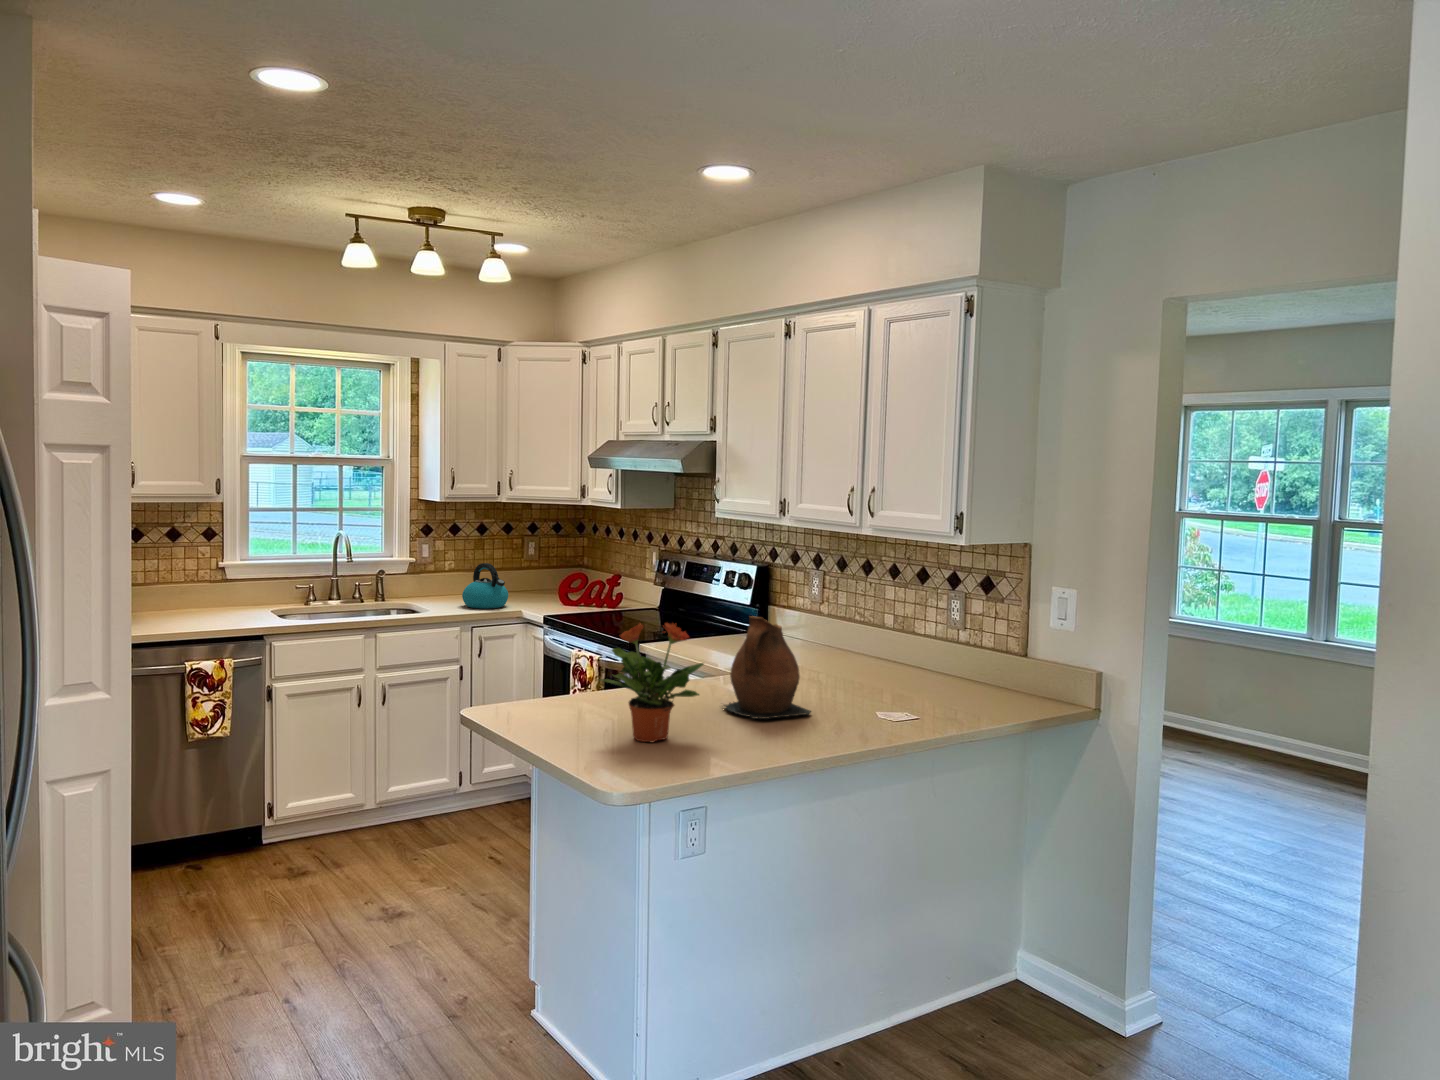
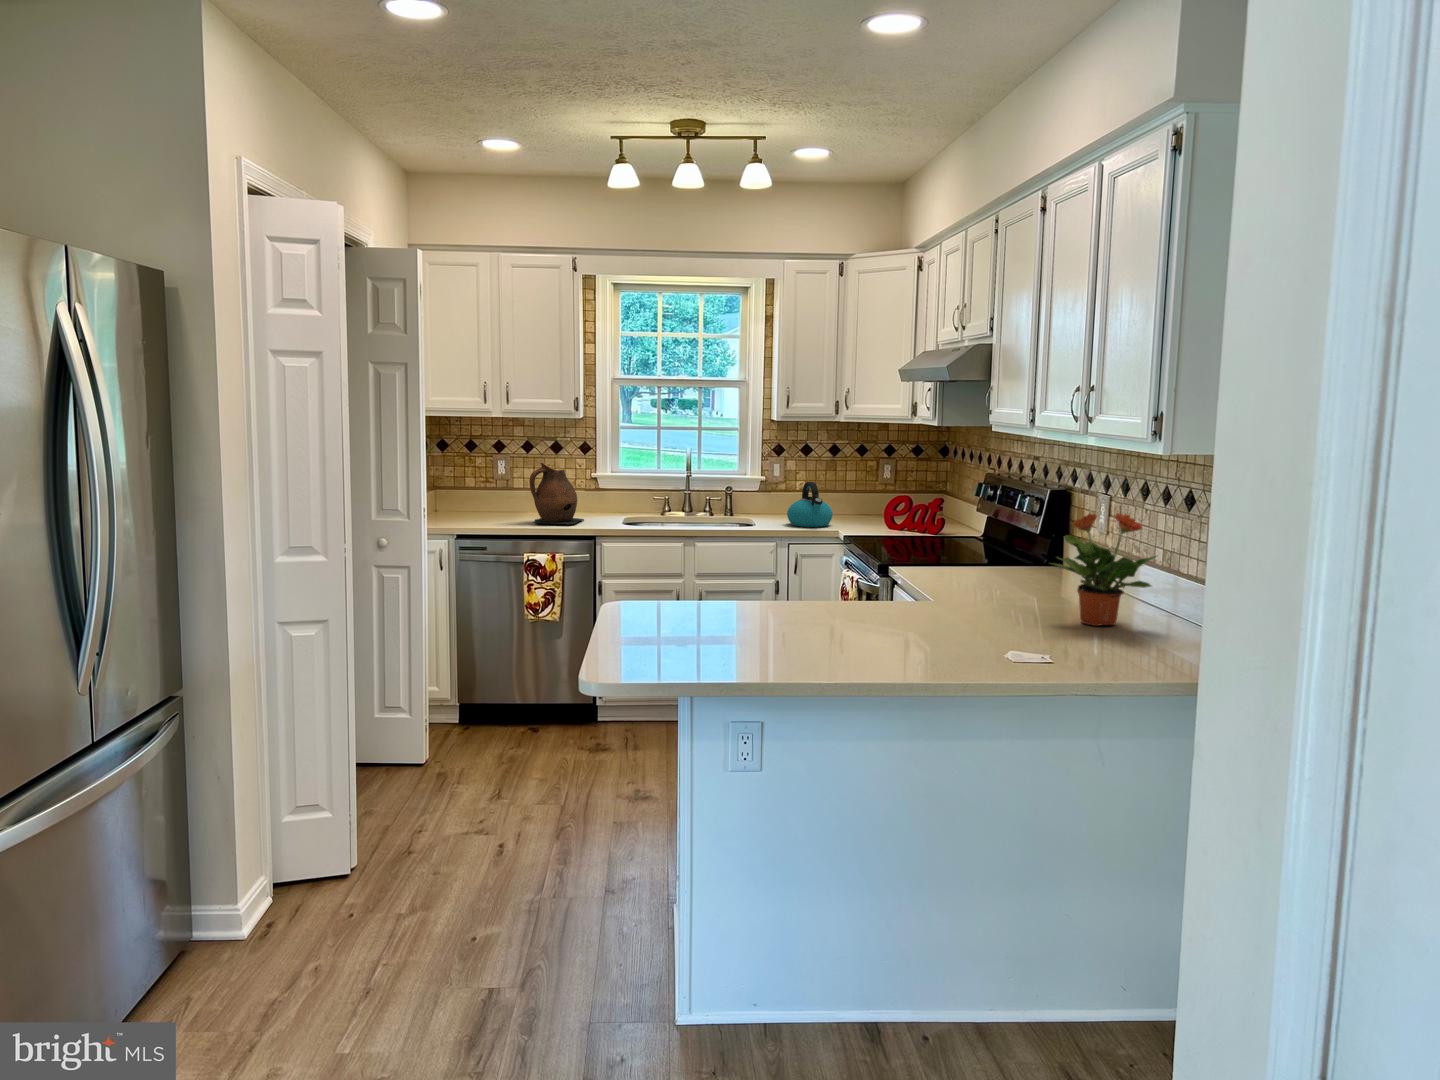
ceramic pitcher: present [724,616,811,719] -> present [529,462,584,525]
potted plant: present [600,623,704,742] -> present [1051,513,1158,626]

